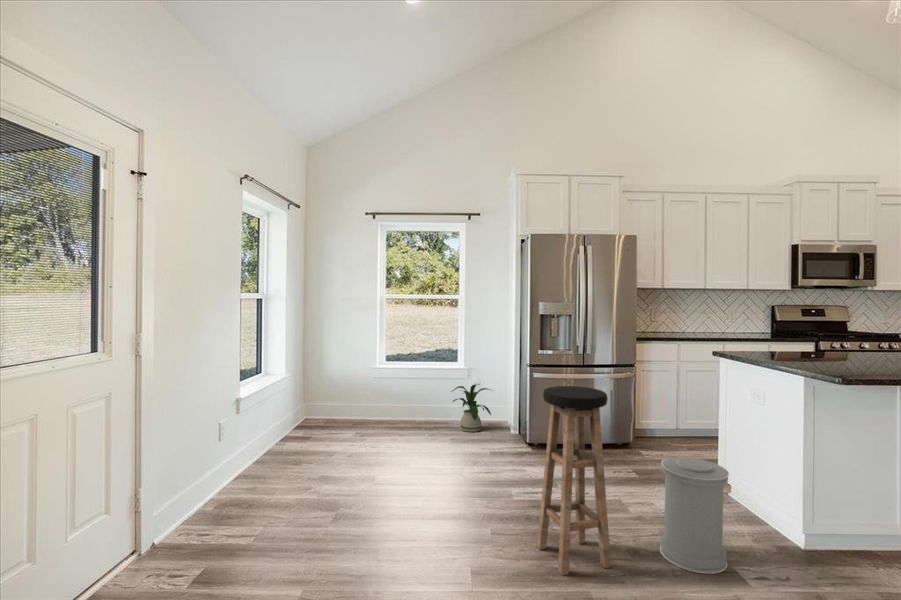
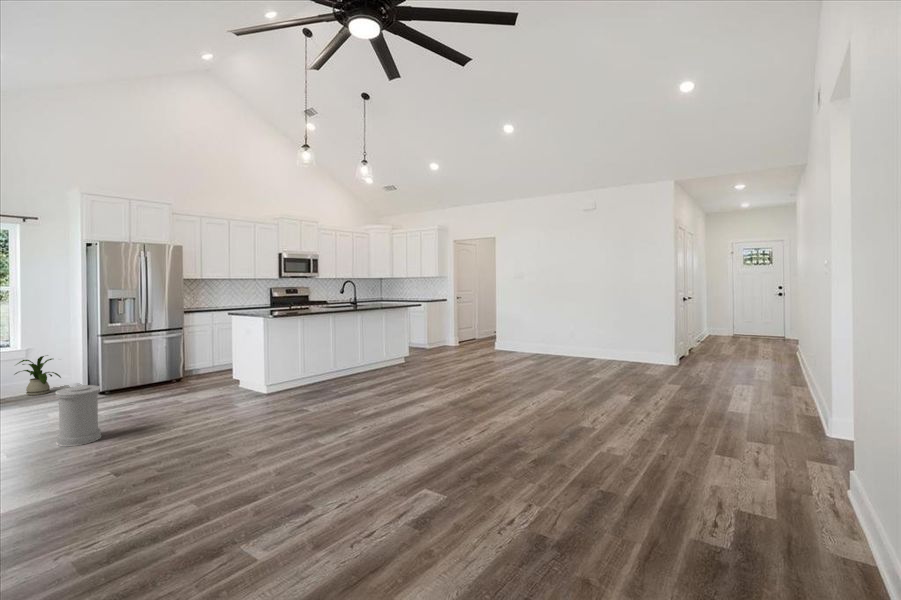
bar stool: present [537,386,611,575] -> none [122,339,169,433]
trash can: present [660,457,729,574] -> present [56,385,101,446]

